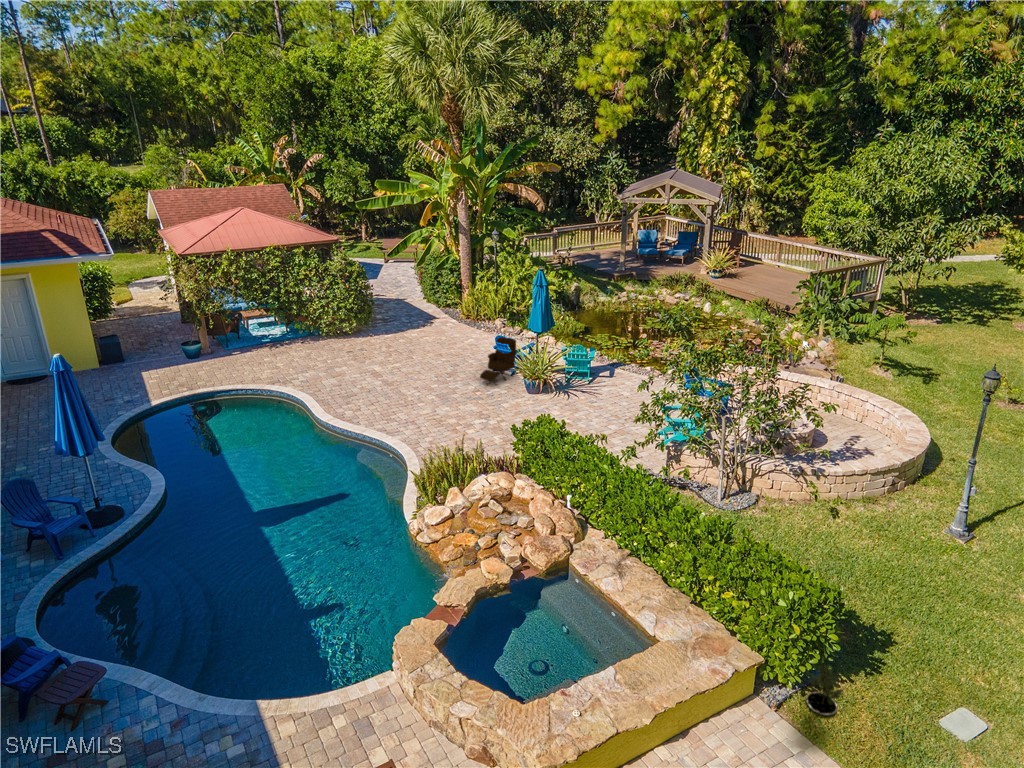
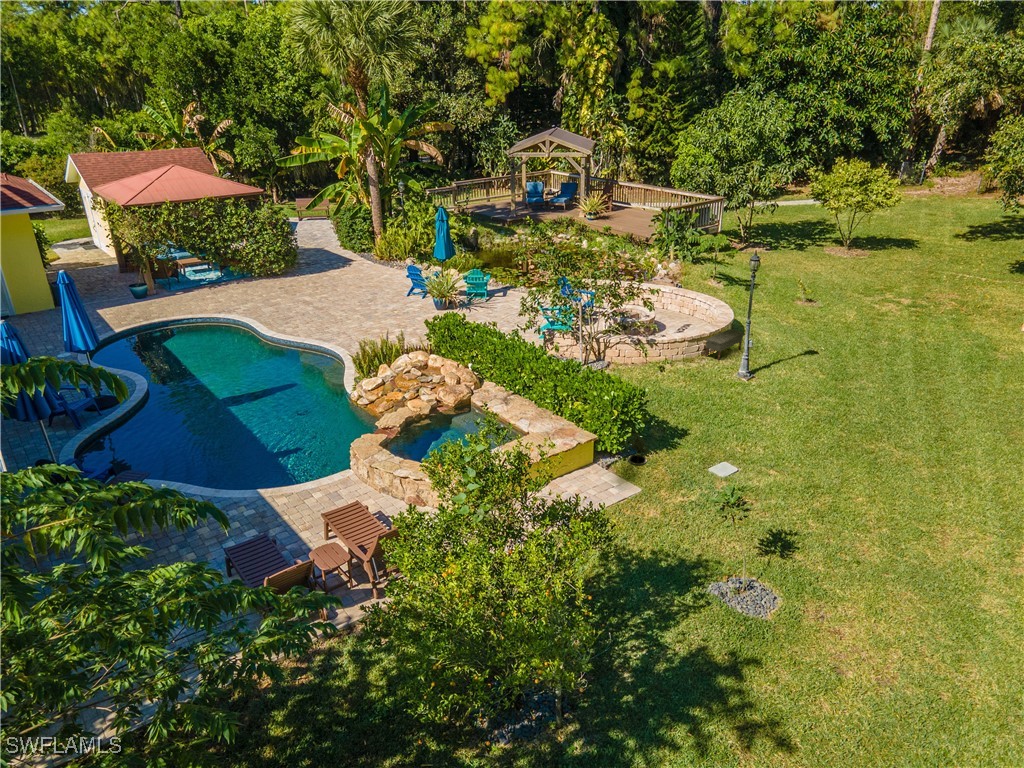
lounge chair: present [480,337,517,384] -> none [398,267,428,306]
bench: none [893,459,950,507] -> present [706,329,744,360]

